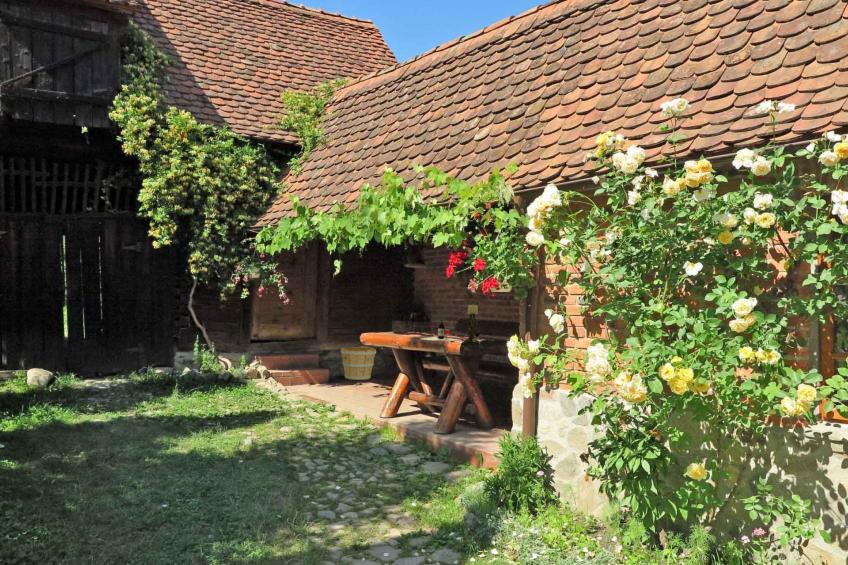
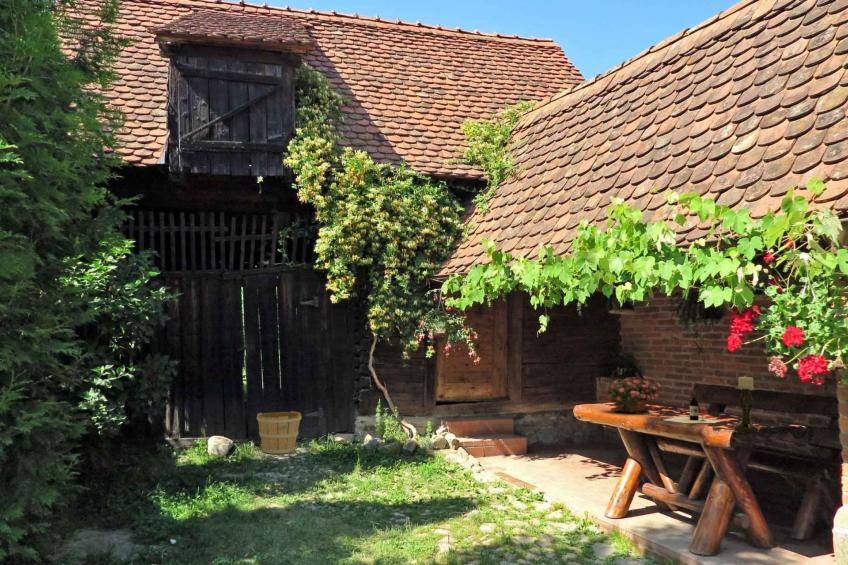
potted flower: none [380,308,421,337] -> present [606,376,660,415]
wooden bucket: present [341,347,376,380] -> present [257,411,302,454]

